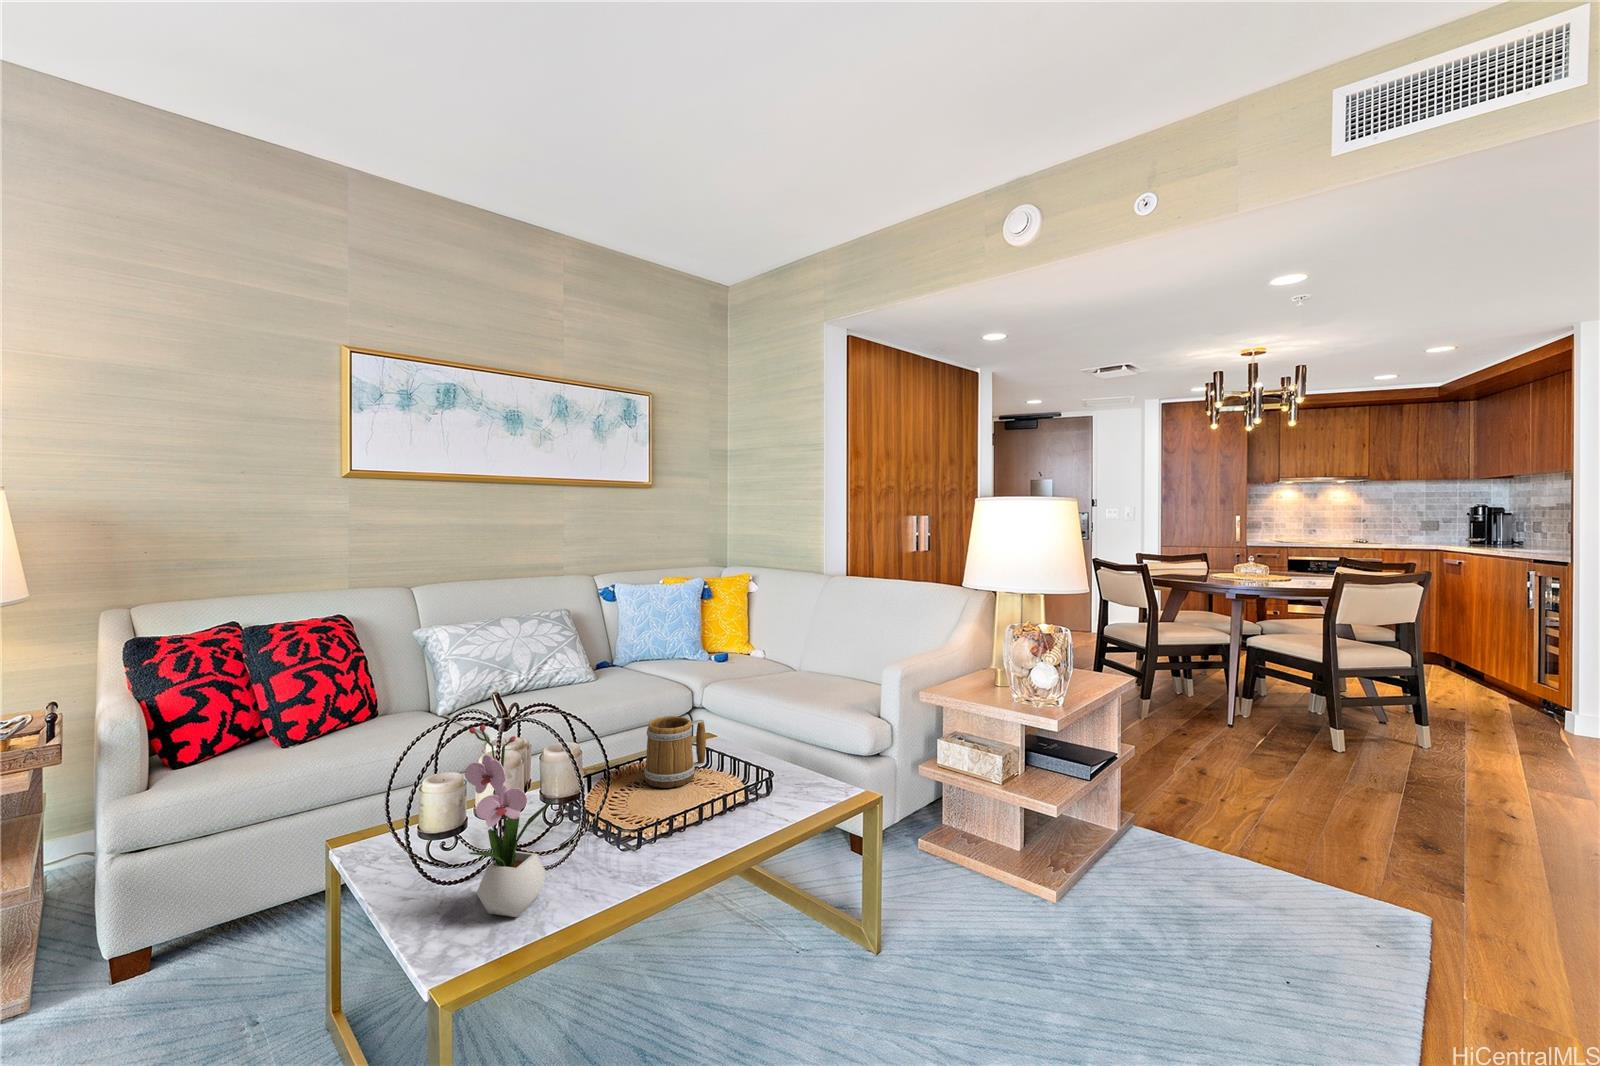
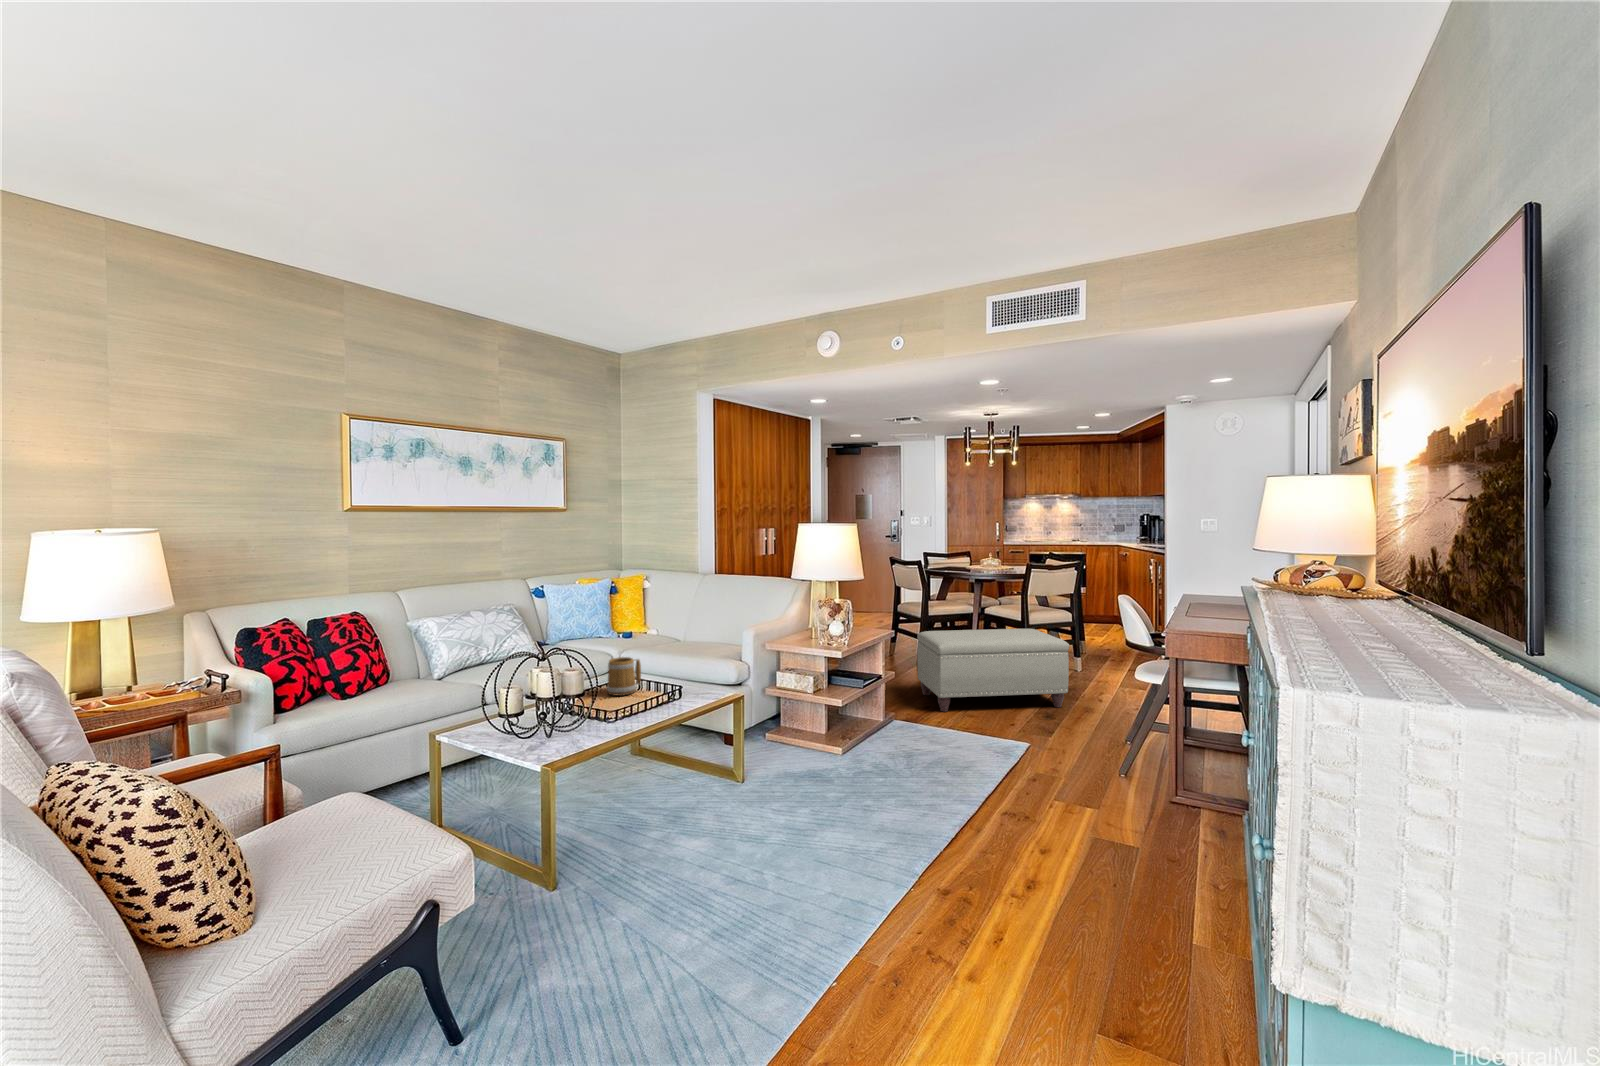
ottoman: none [1158,675,1461,826] -> present [917,629,1069,712]
flower arrangement: present [465,725,554,917] -> none [544,649,581,742]

